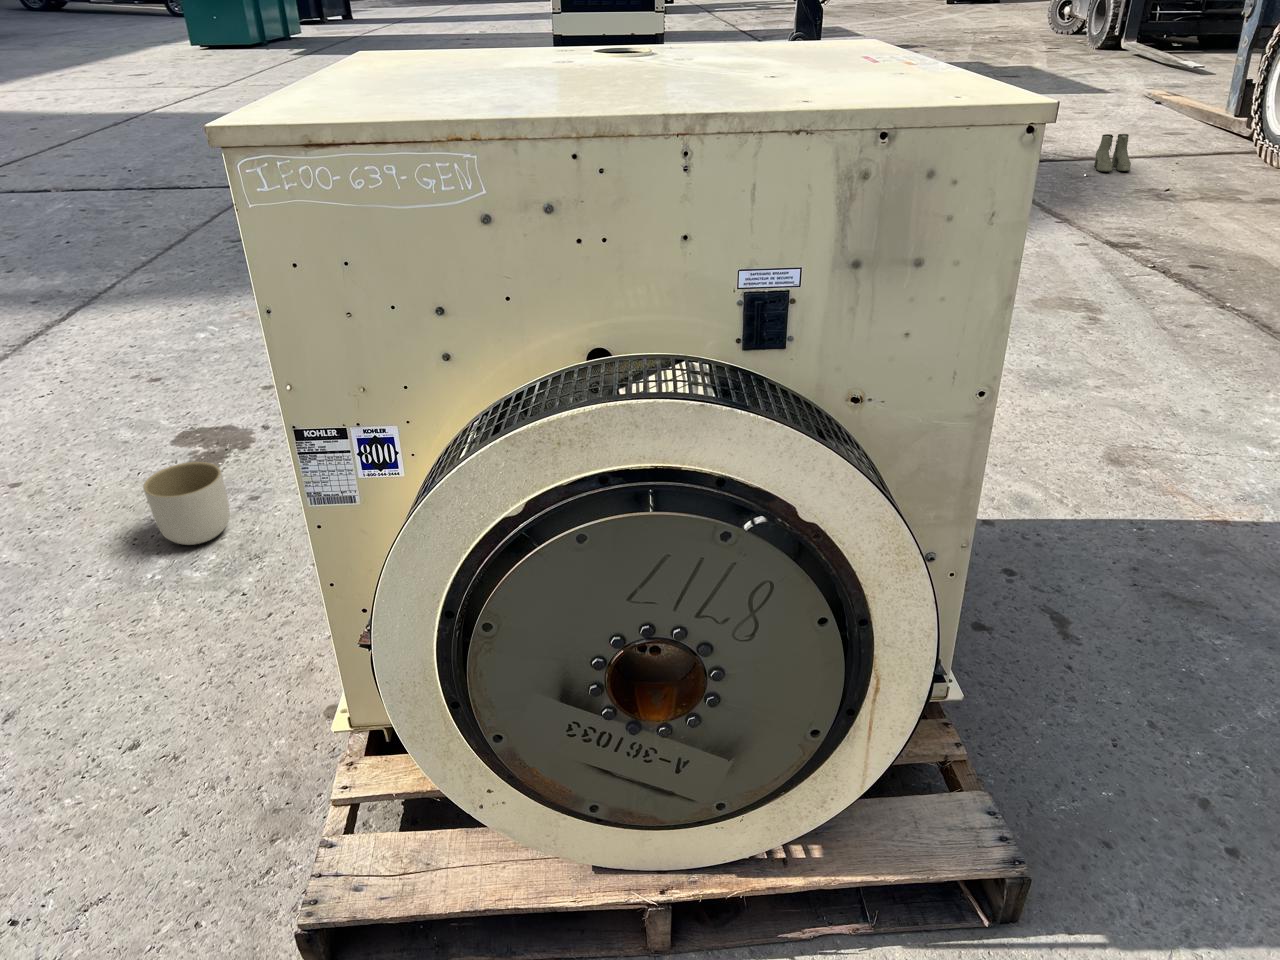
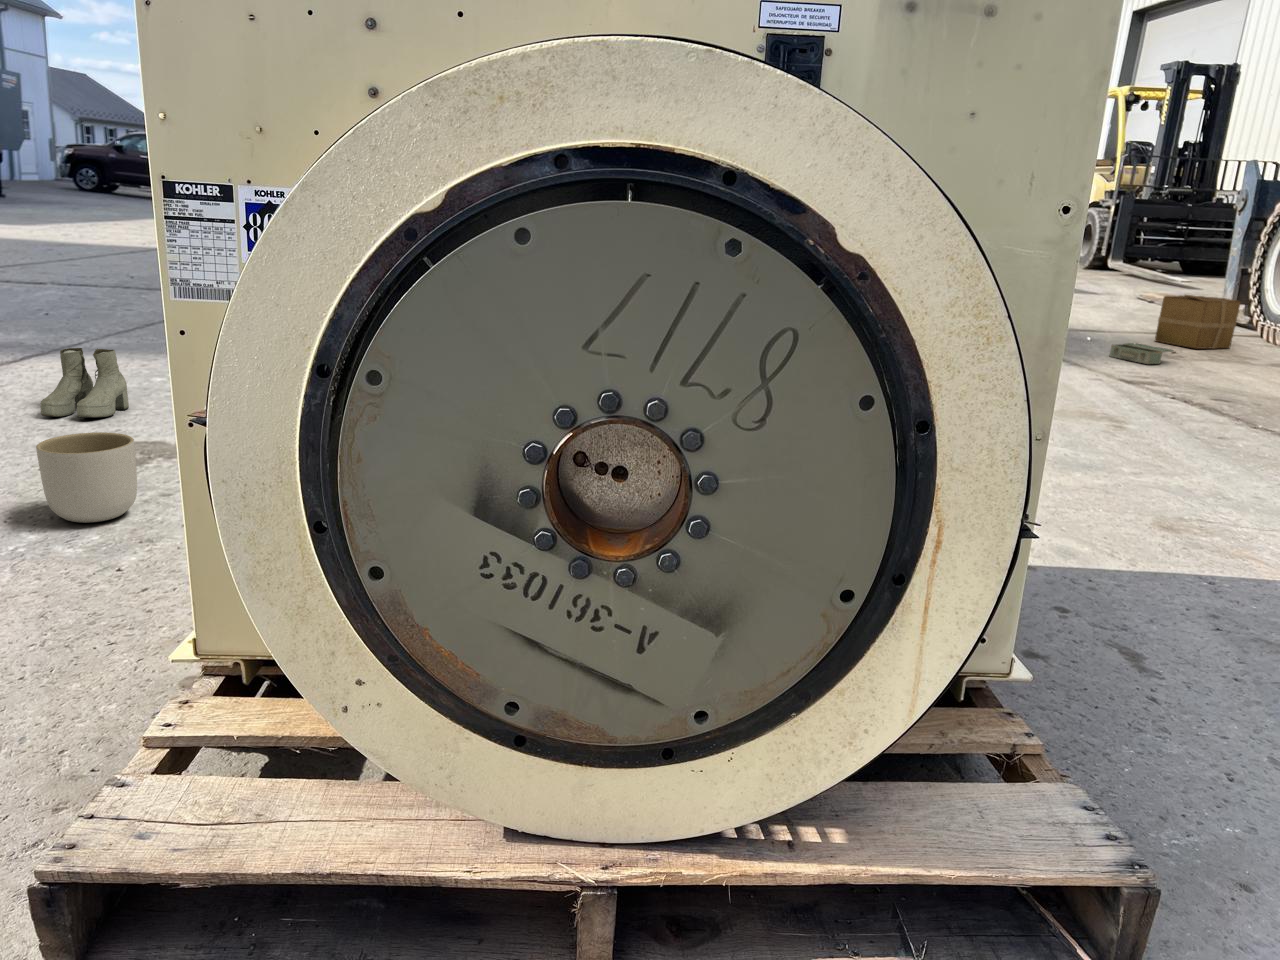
cardboard box: none [1150,127,1239,188] -> present [1155,295,1240,349]
boots: present [1094,134,1131,172] -> present [41,348,129,418]
toolbox: none [1101,192,1164,219] -> present [1109,343,1173,364]

